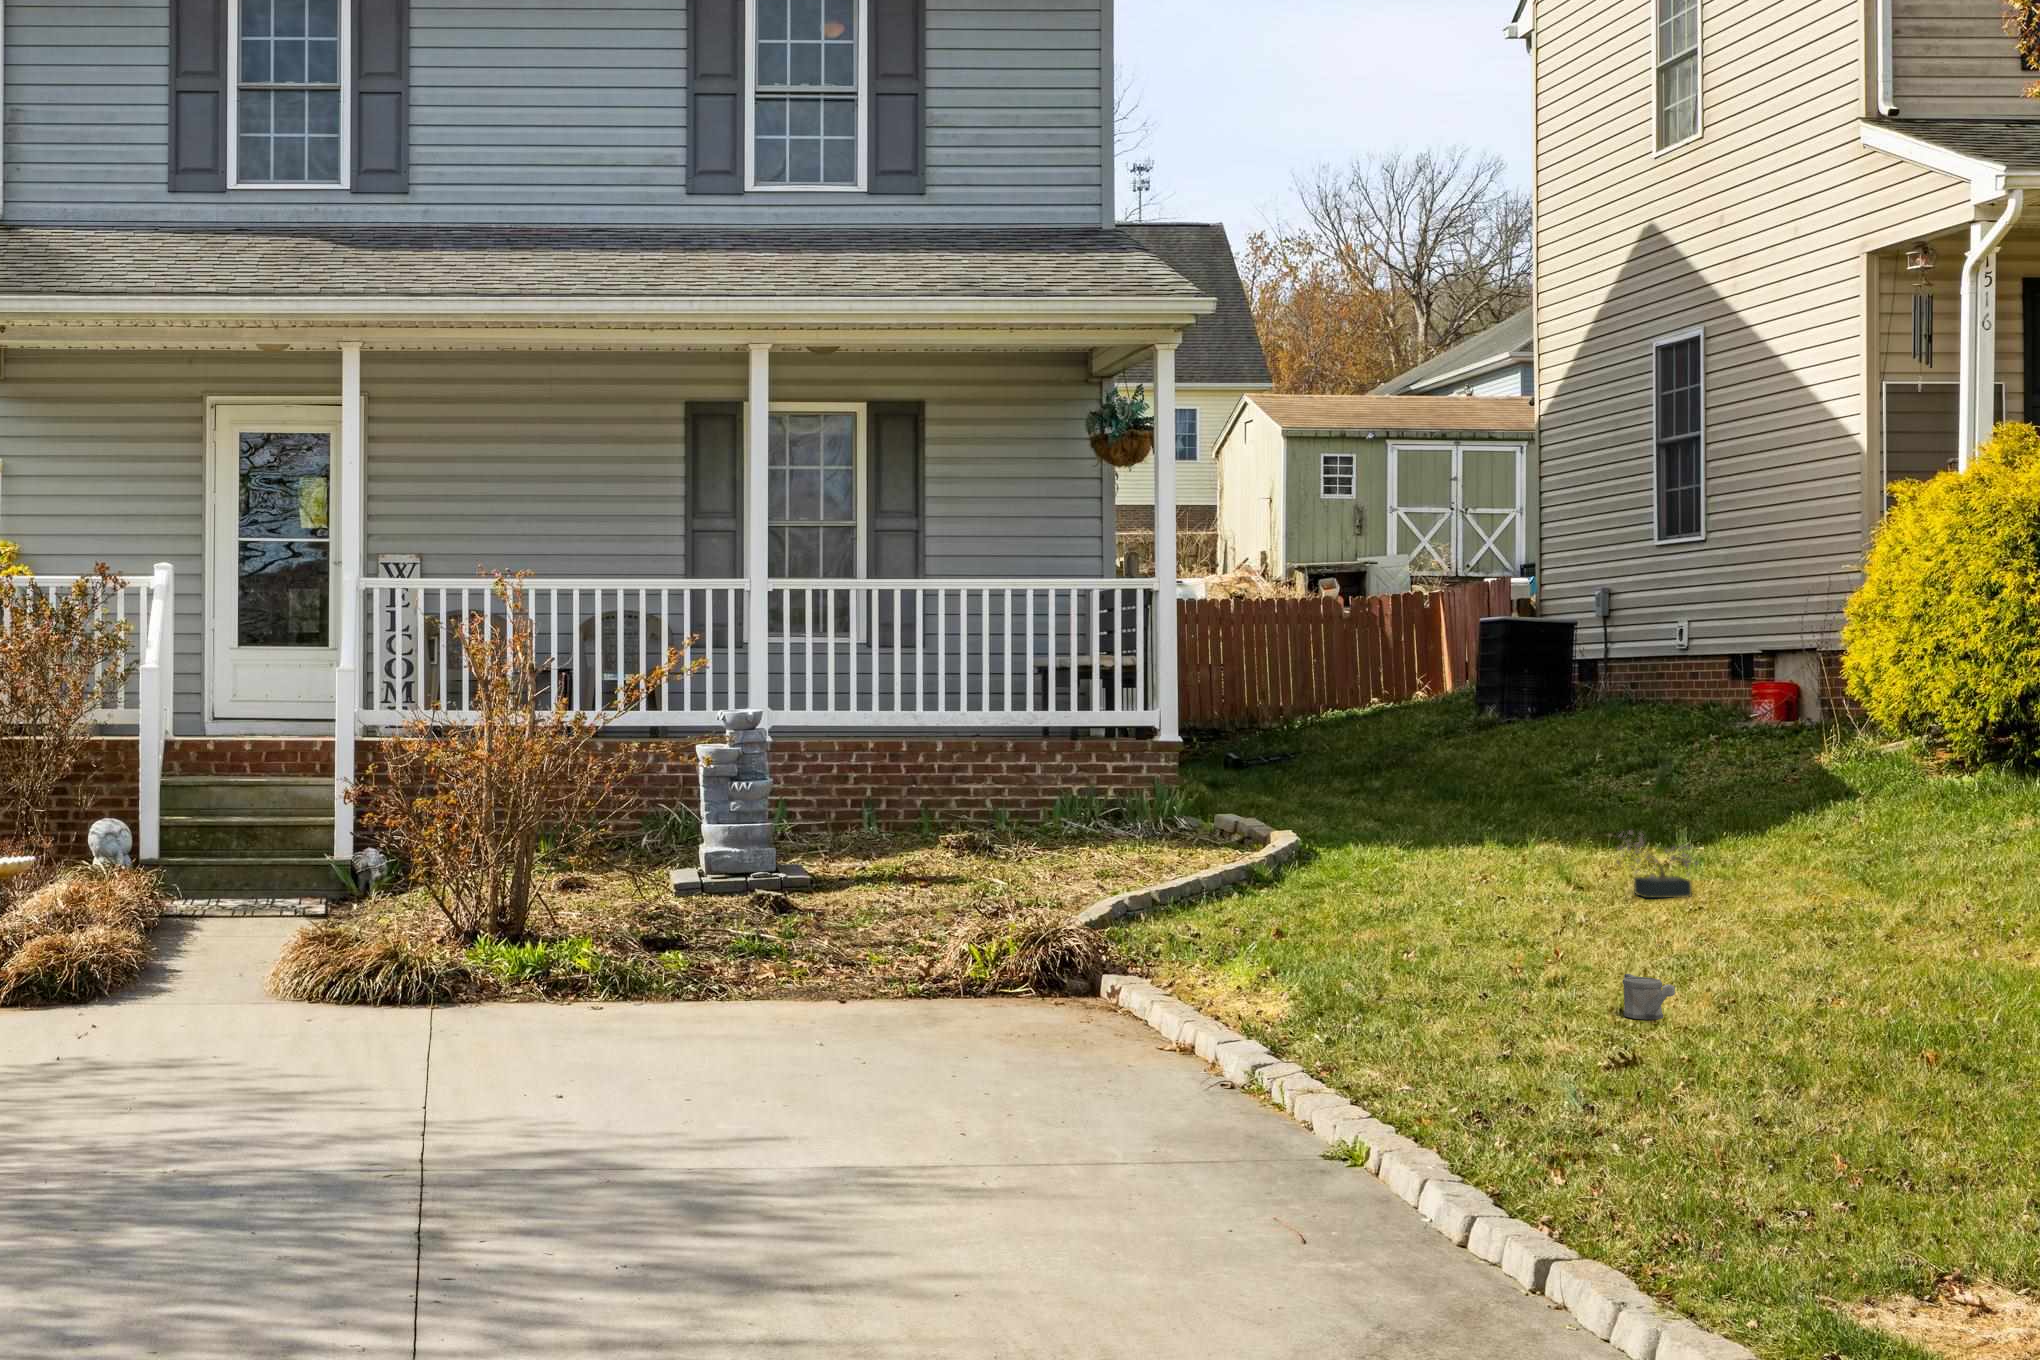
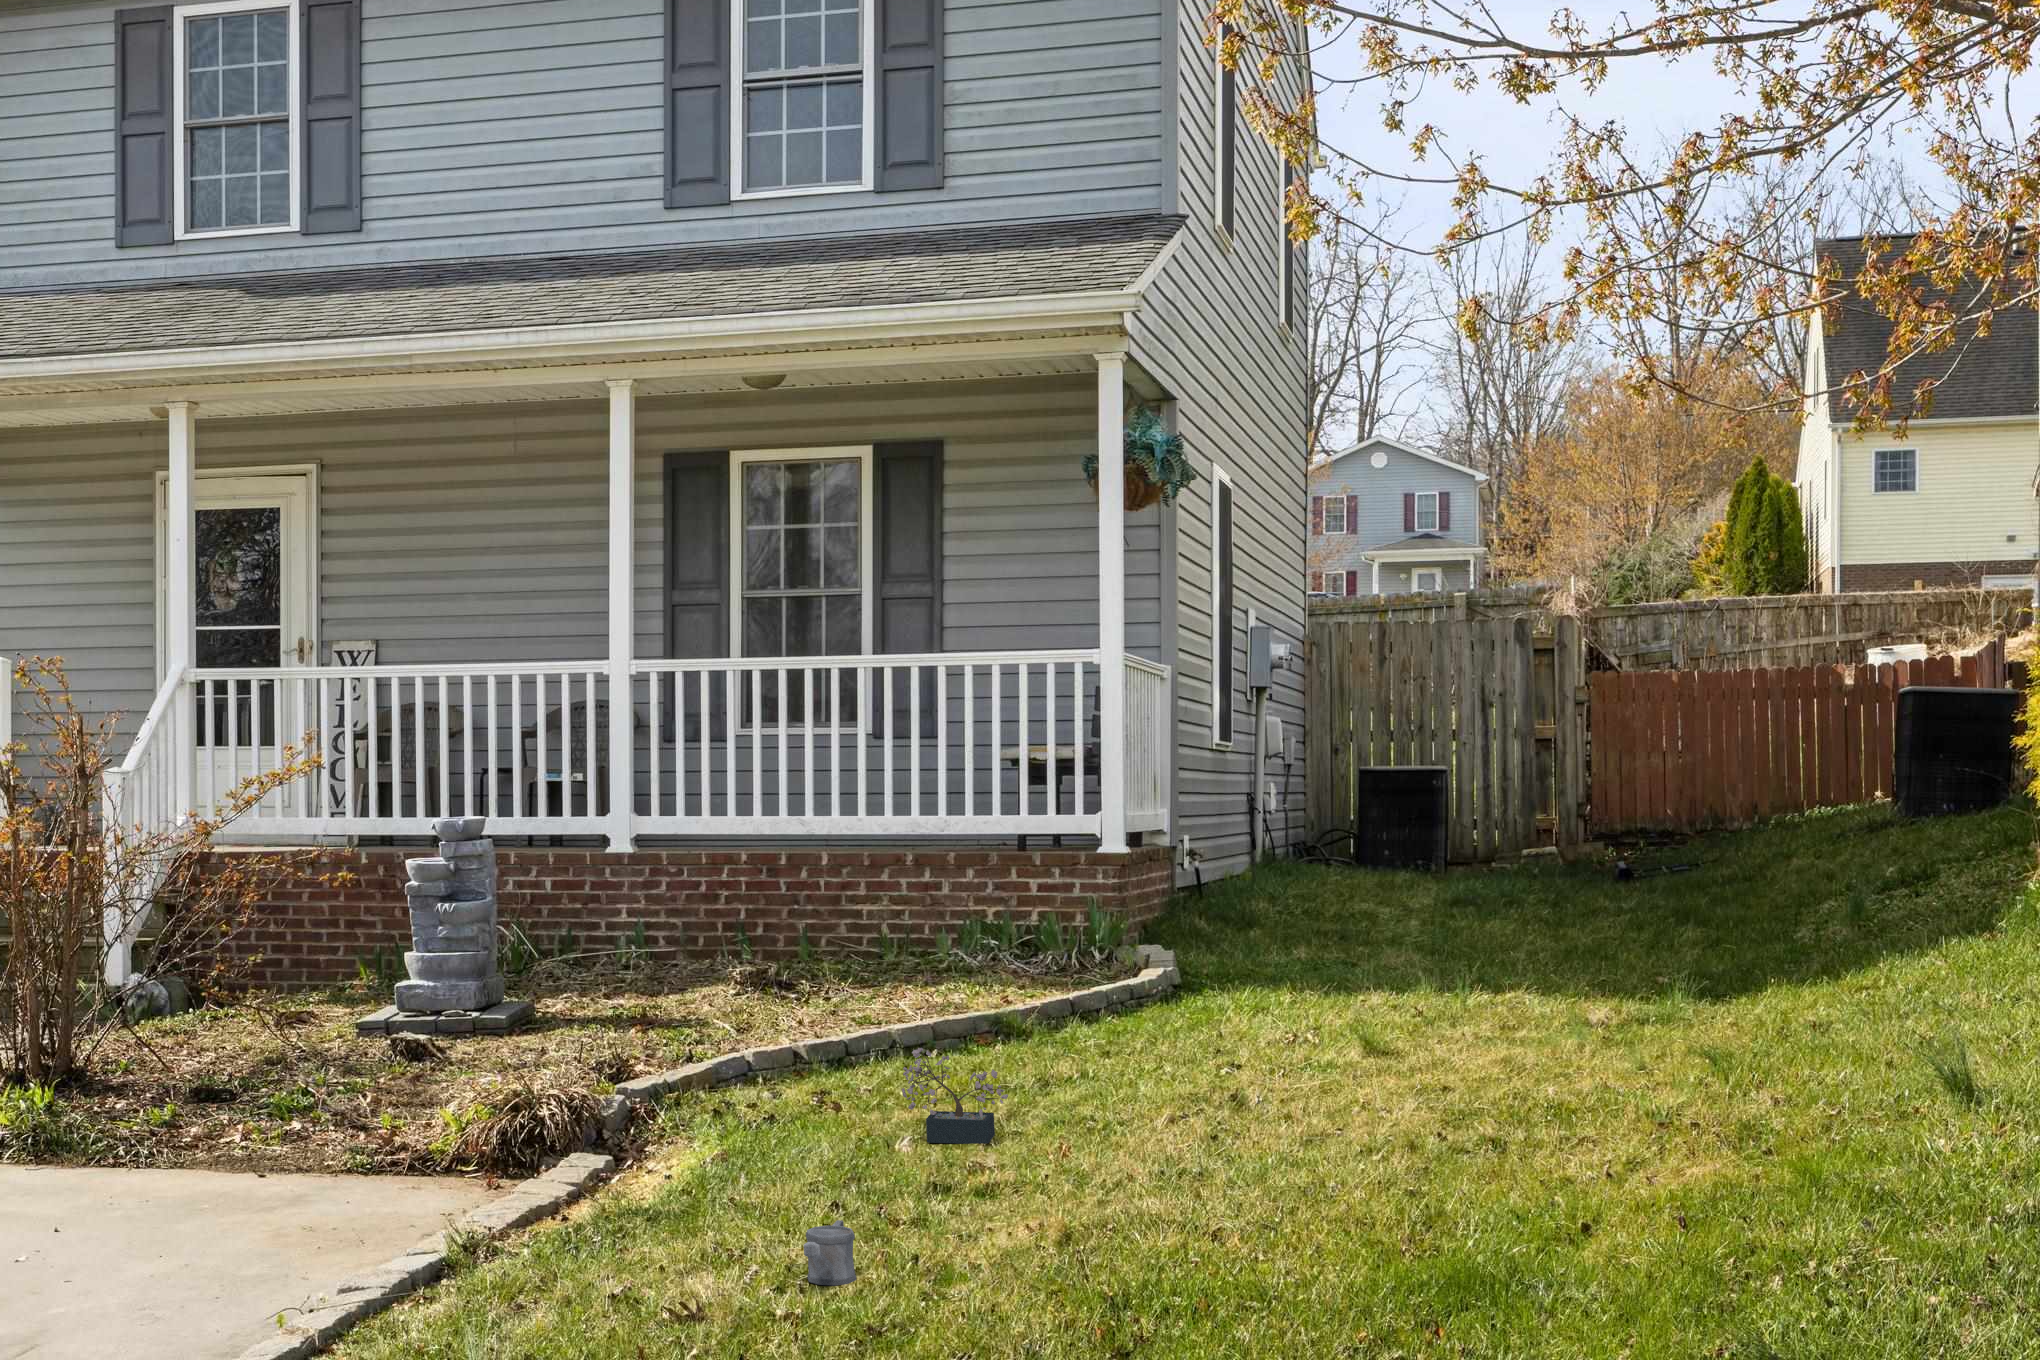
decorative plant: present [1617,831,1698,898] -> present [902,1048,1008,1144]

